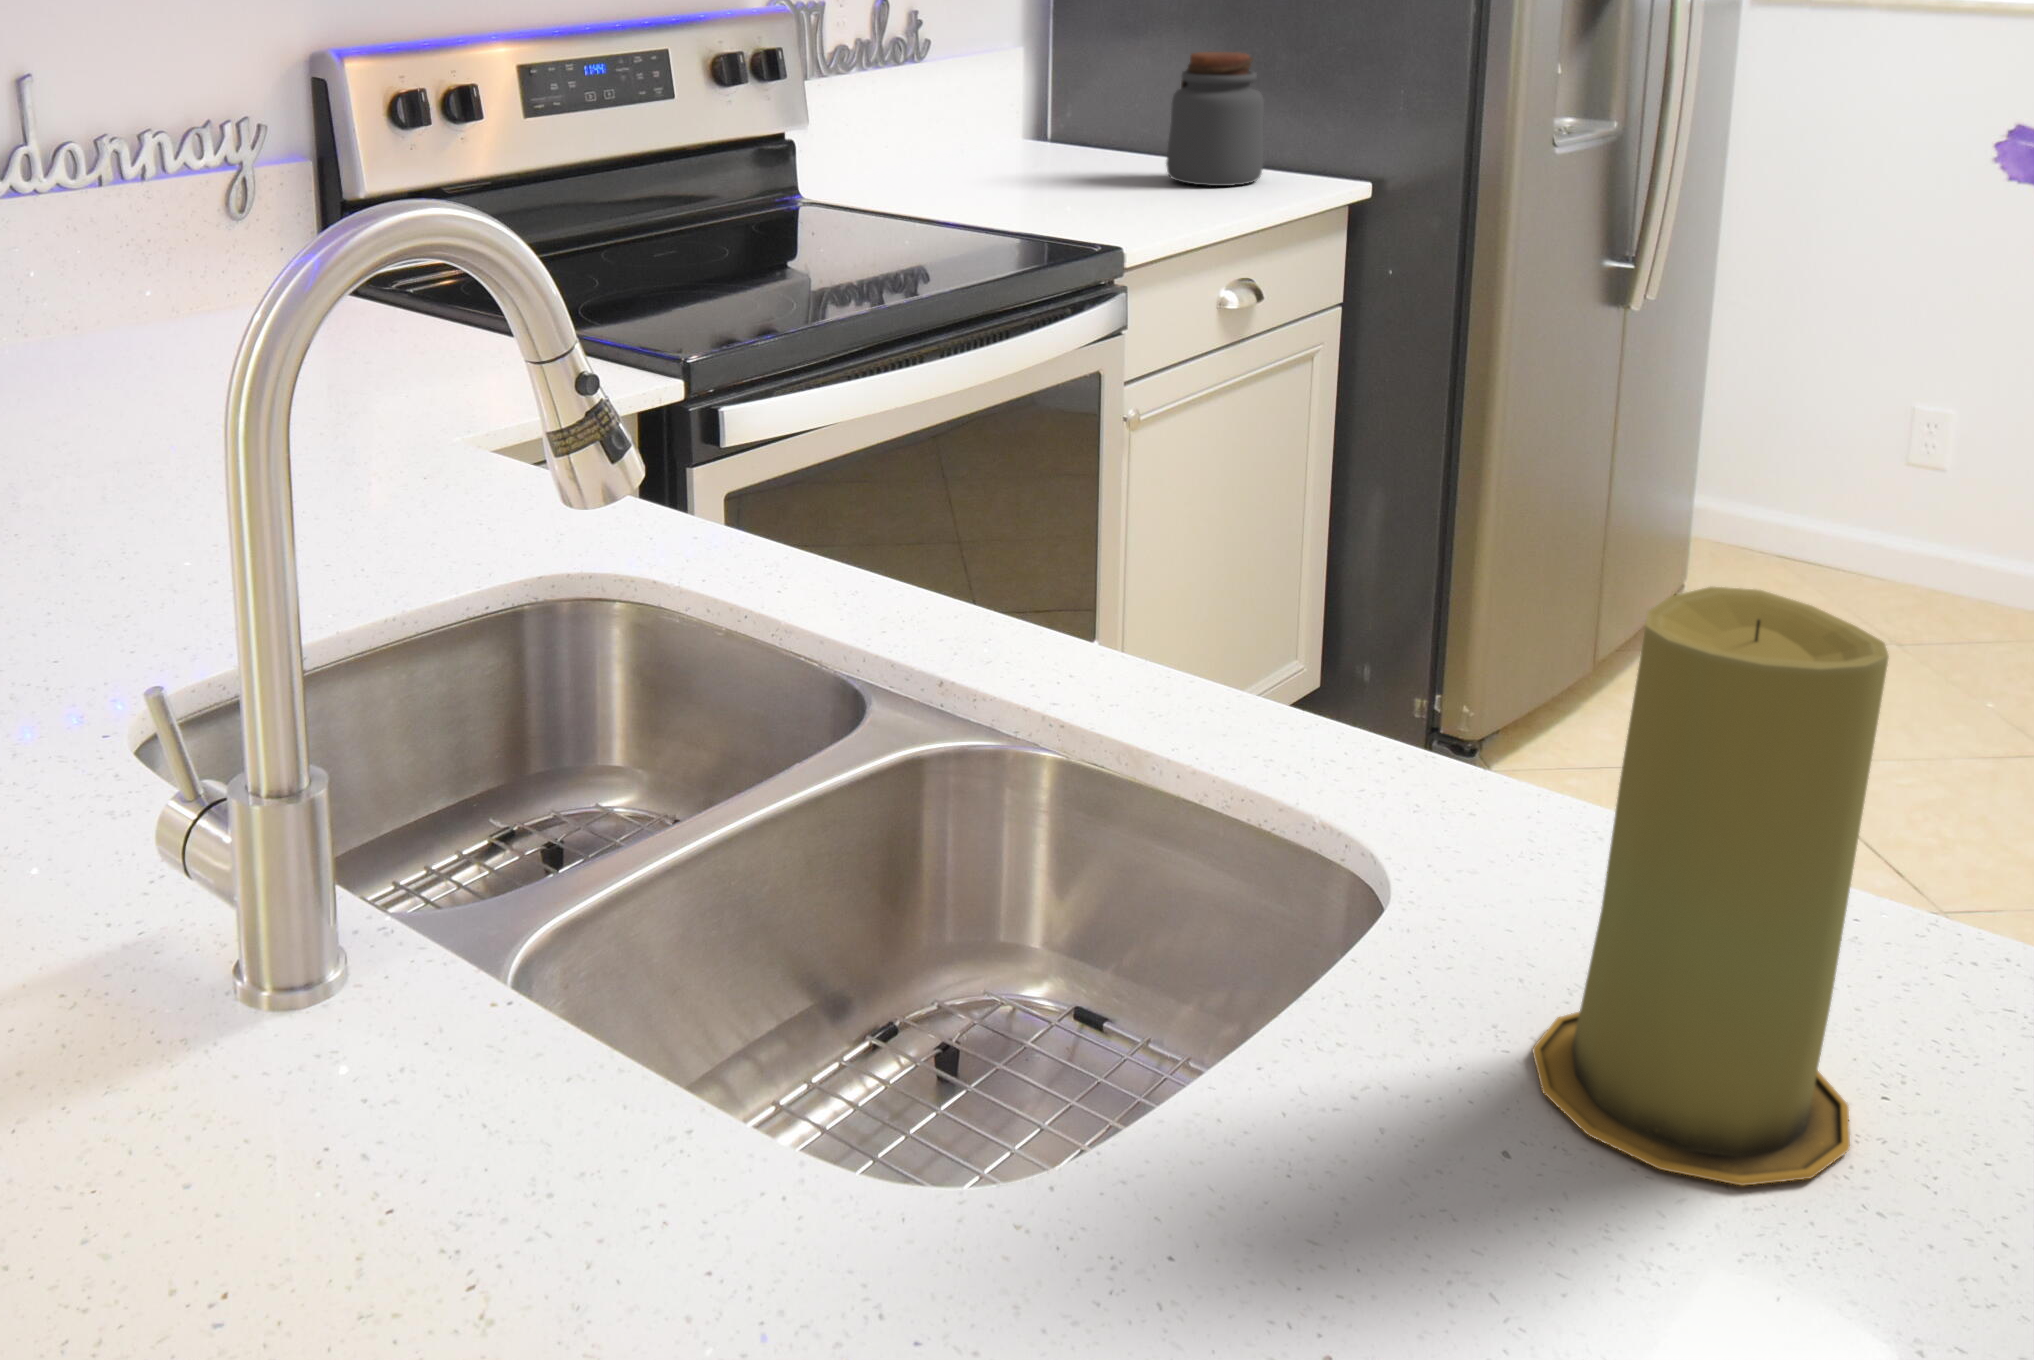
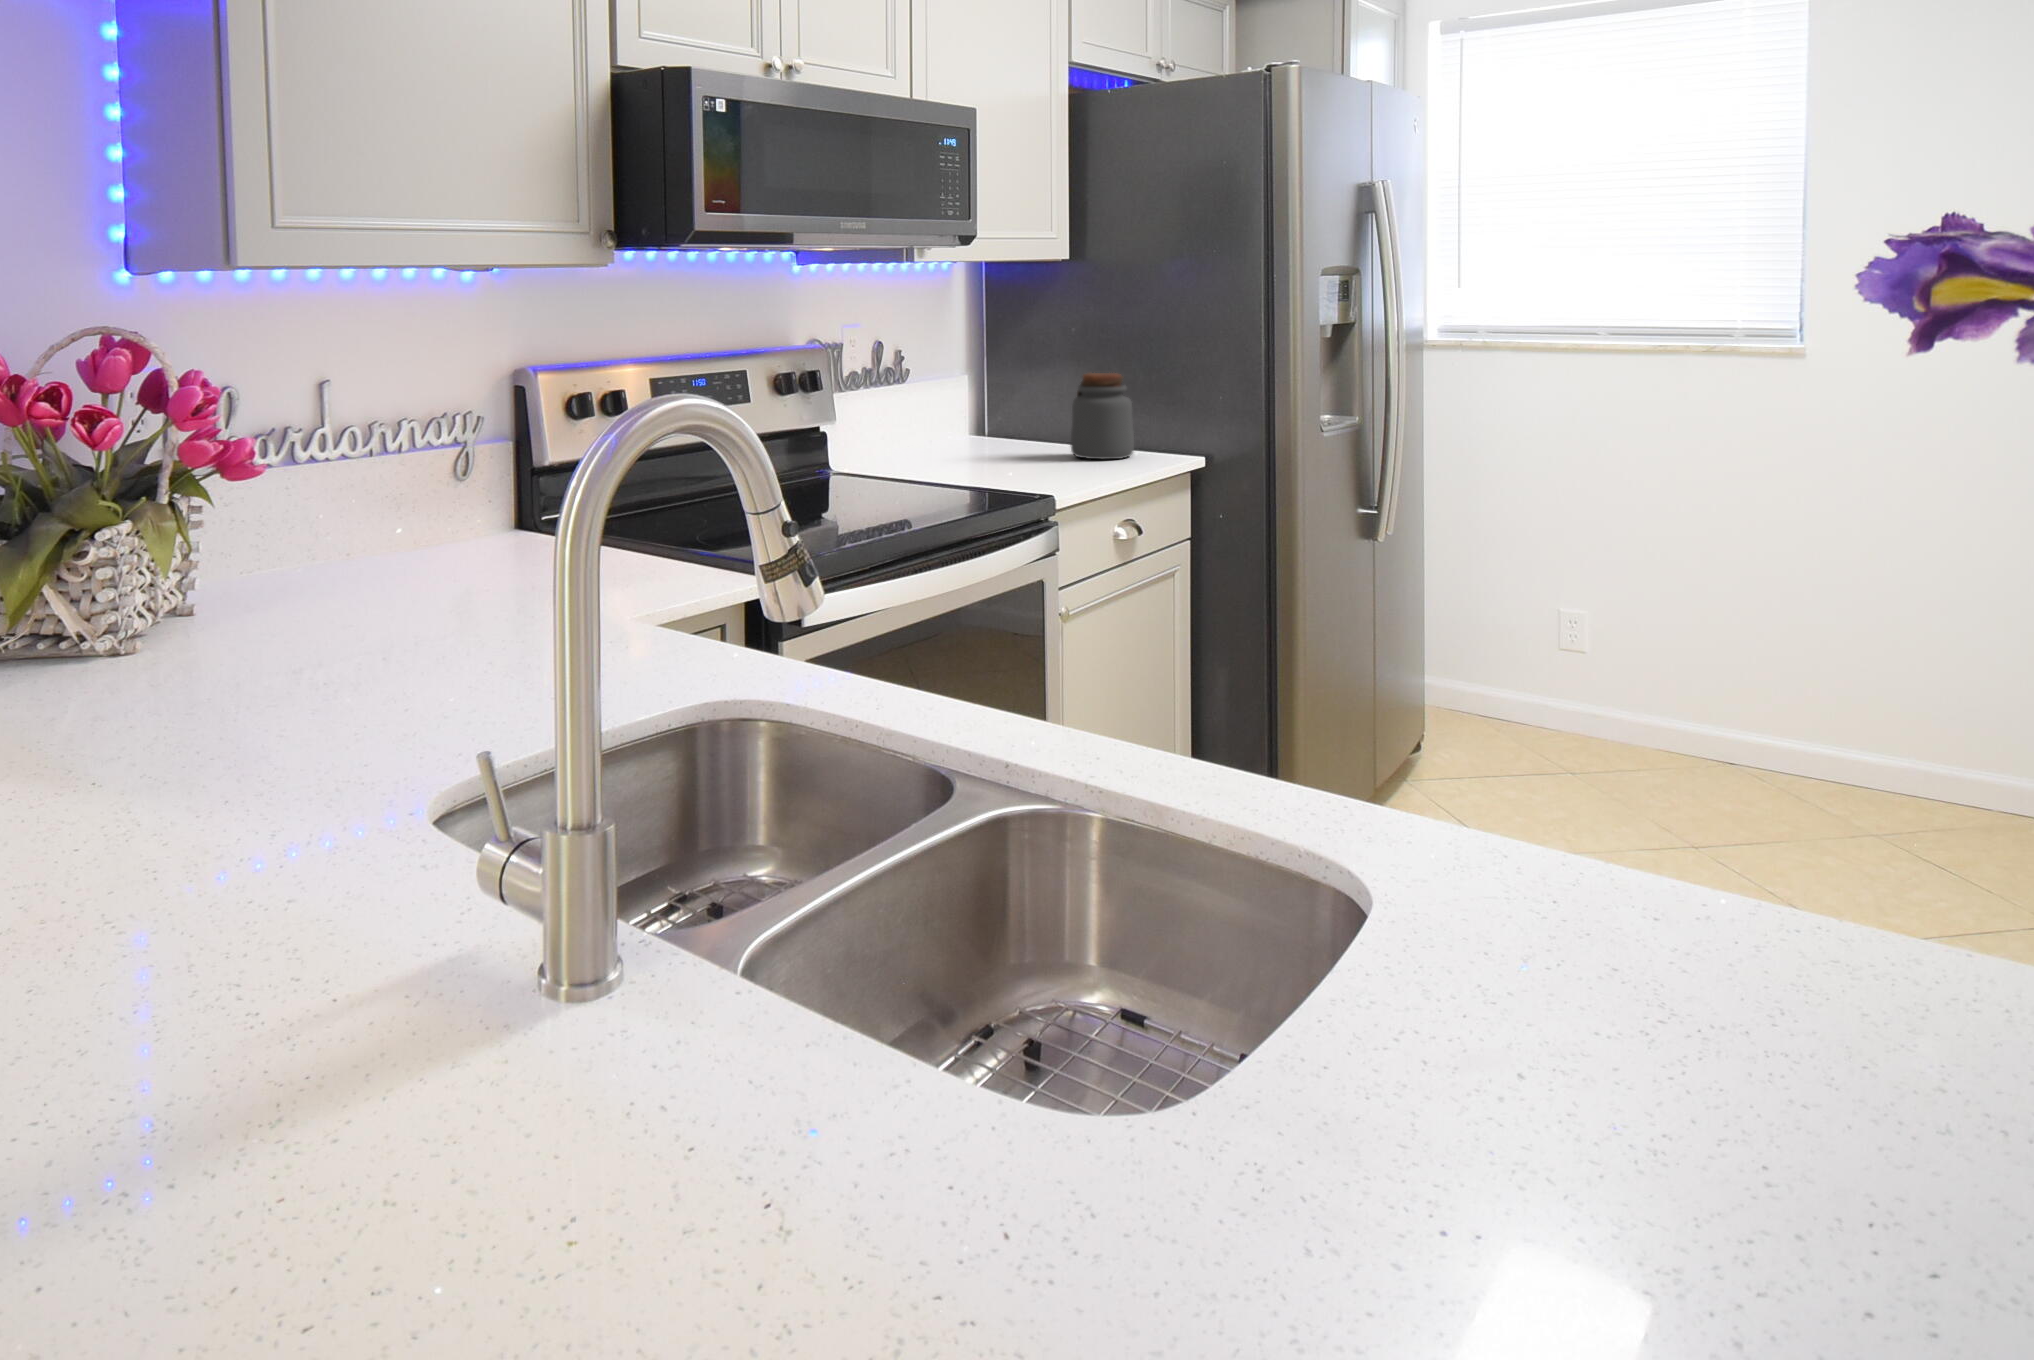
candle: present [1533,587,1889,1186] -> none [1528,637,1790,1096]

